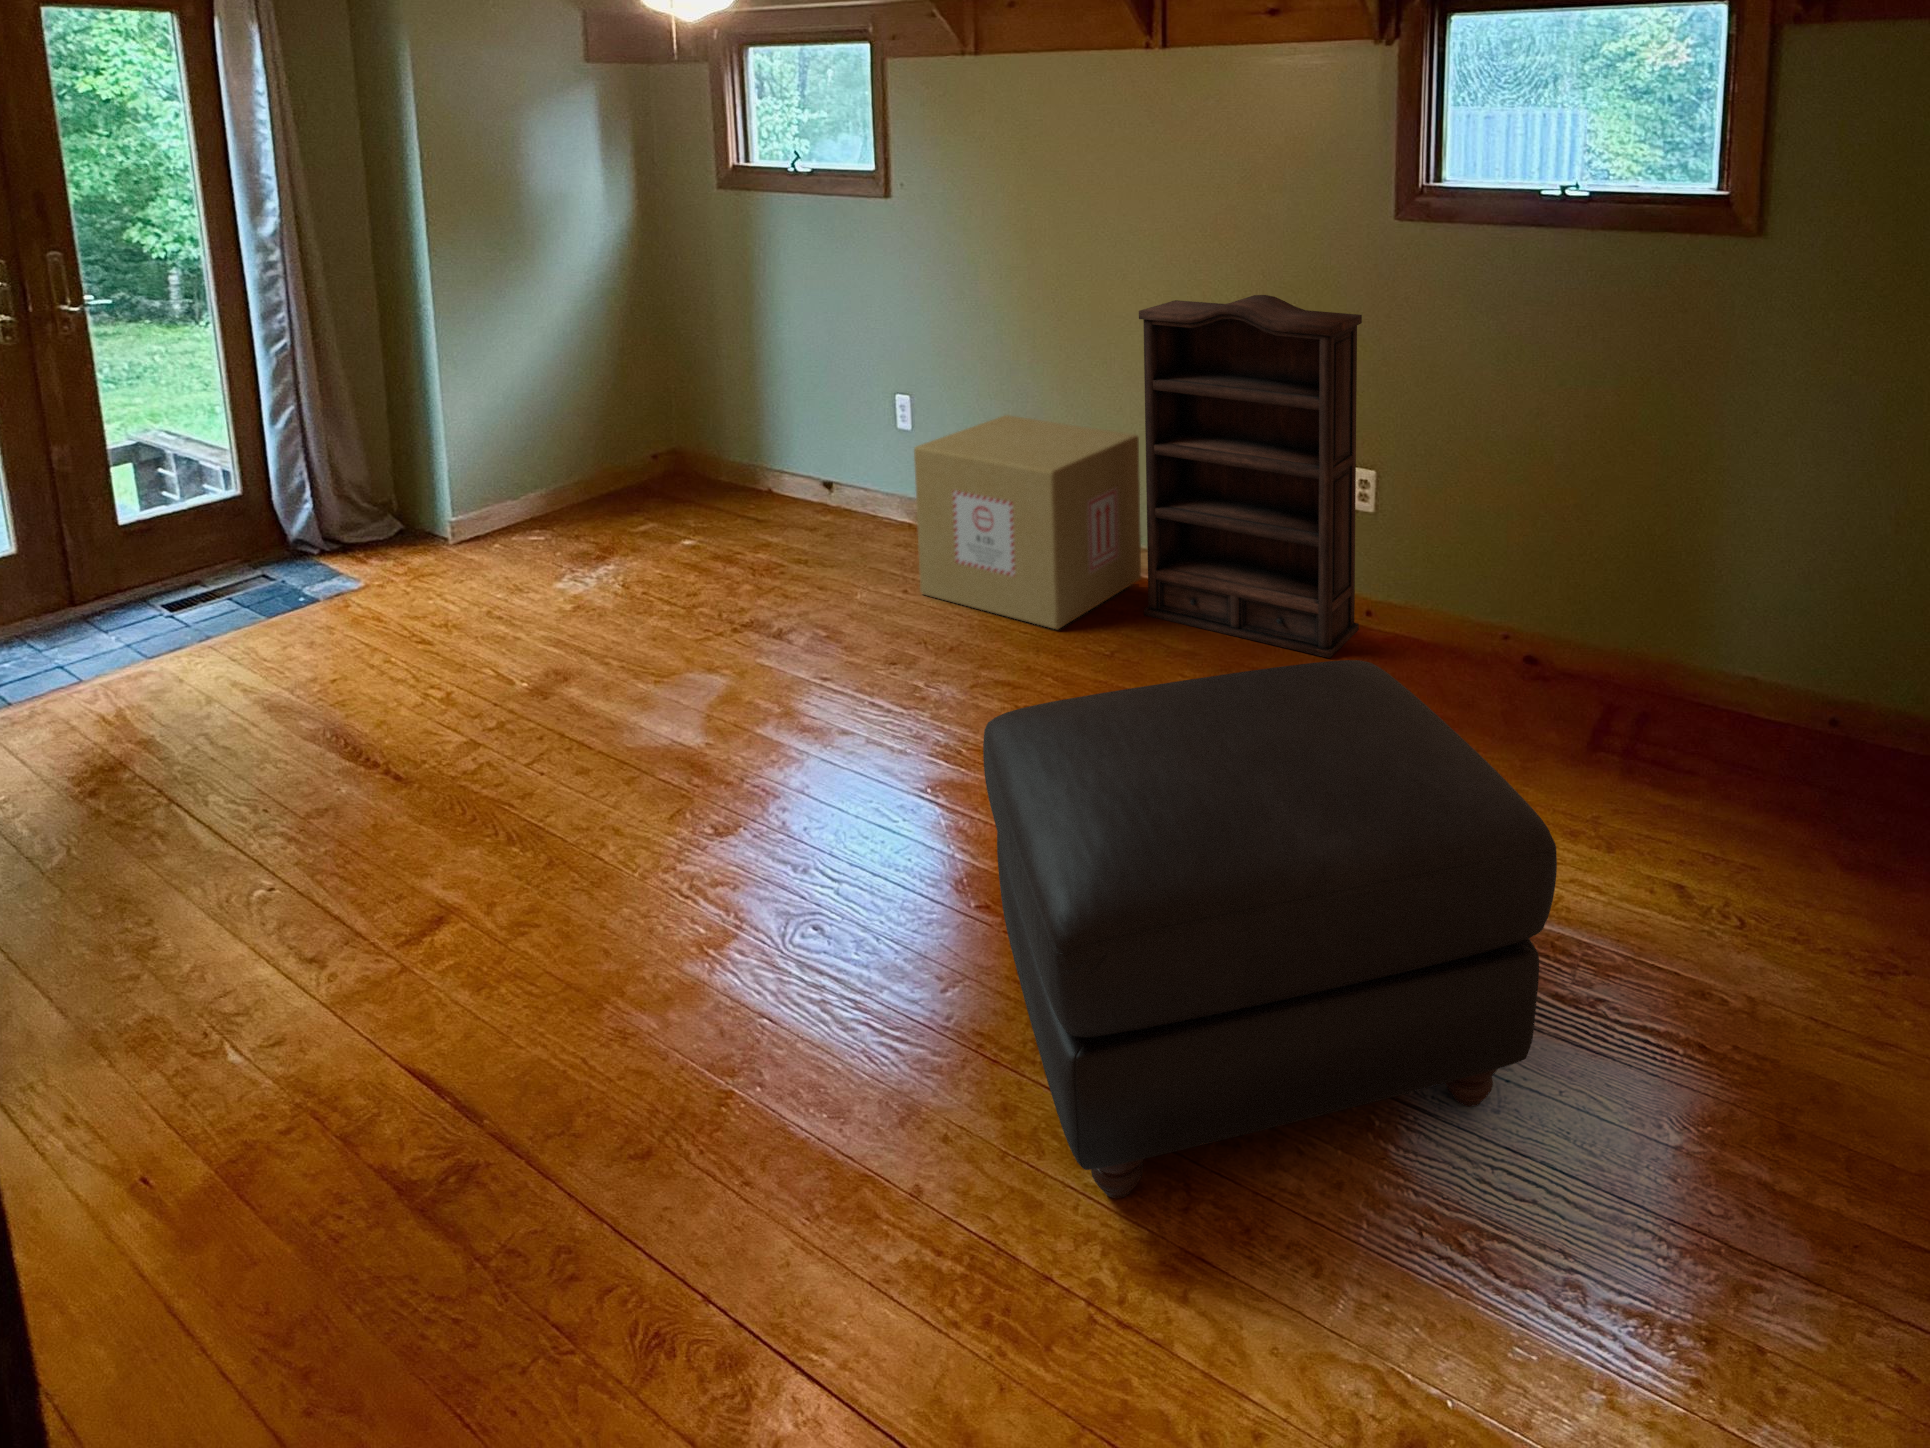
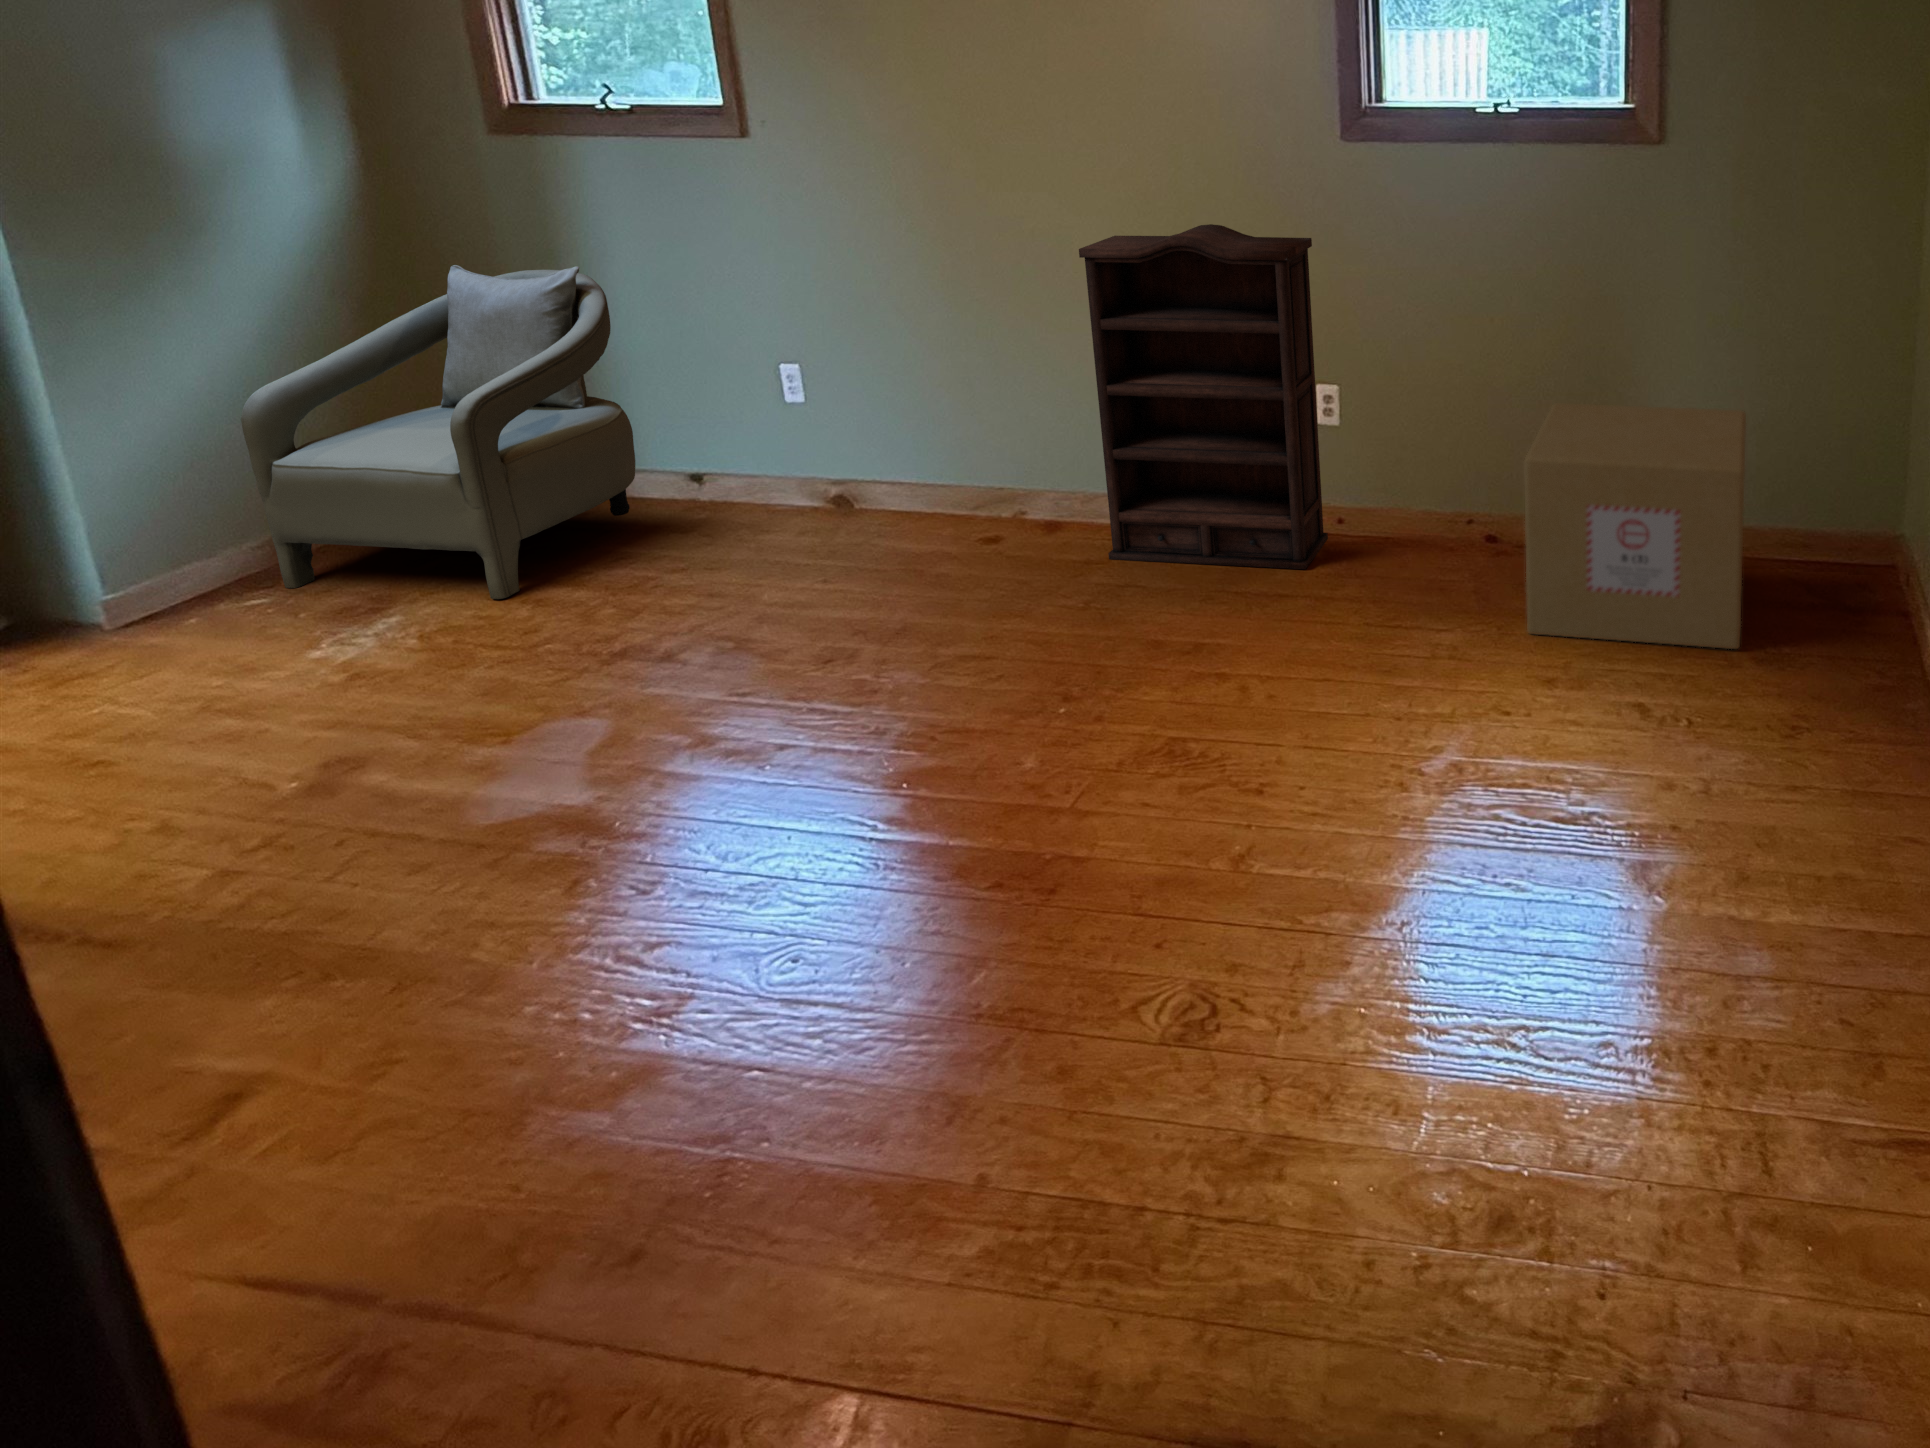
armchair: none [538,292,785,568] -> present [241,265,635,599]
cardboard box: present [914,415,1141,629] -> present [1524,403,1746,649]
ottoman: present [983,660,1557,1198] -> none [989,563,1565,1114]

